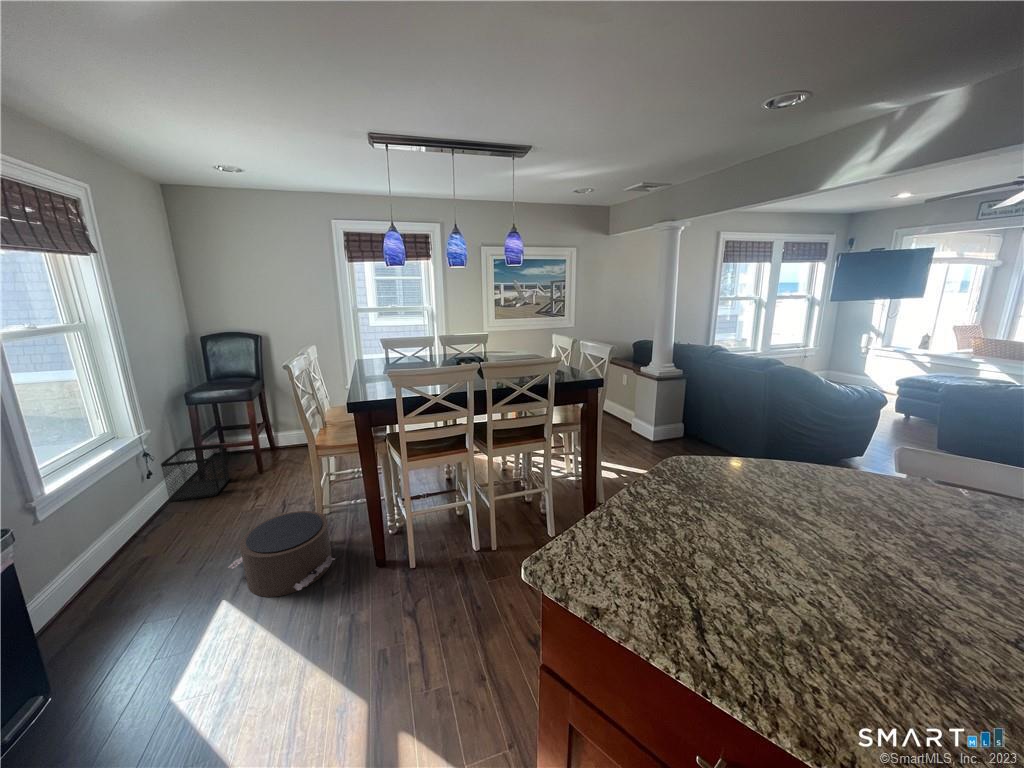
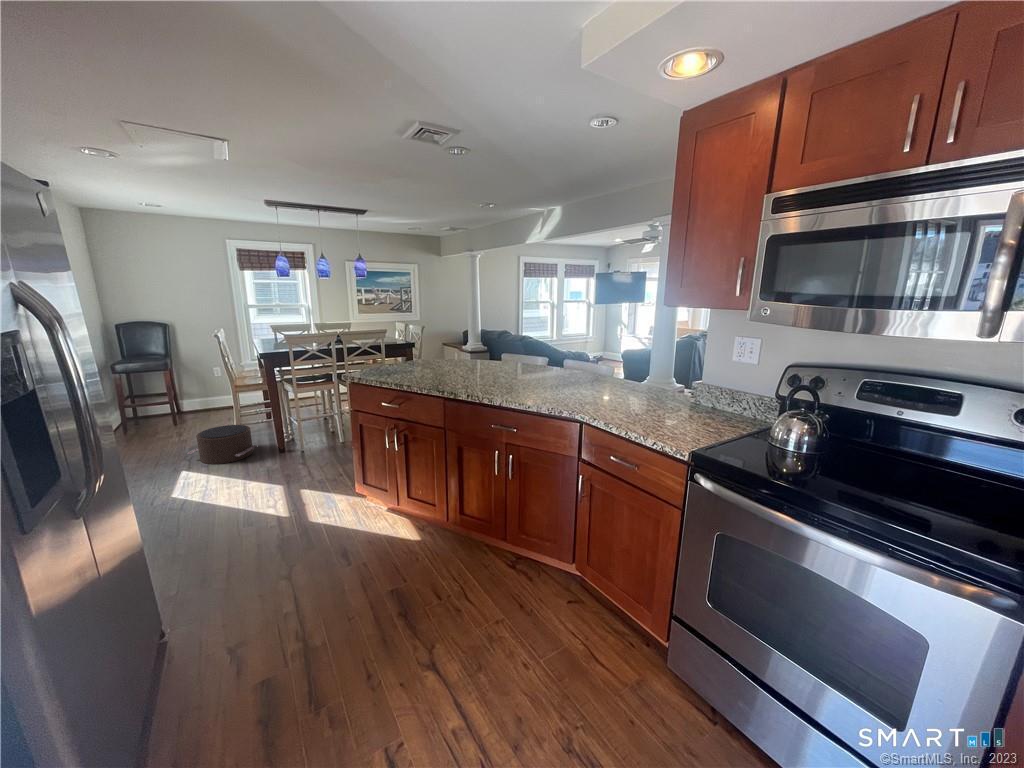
wastebasket: present [161,444,230,502] -> none [105,401,153,440]

